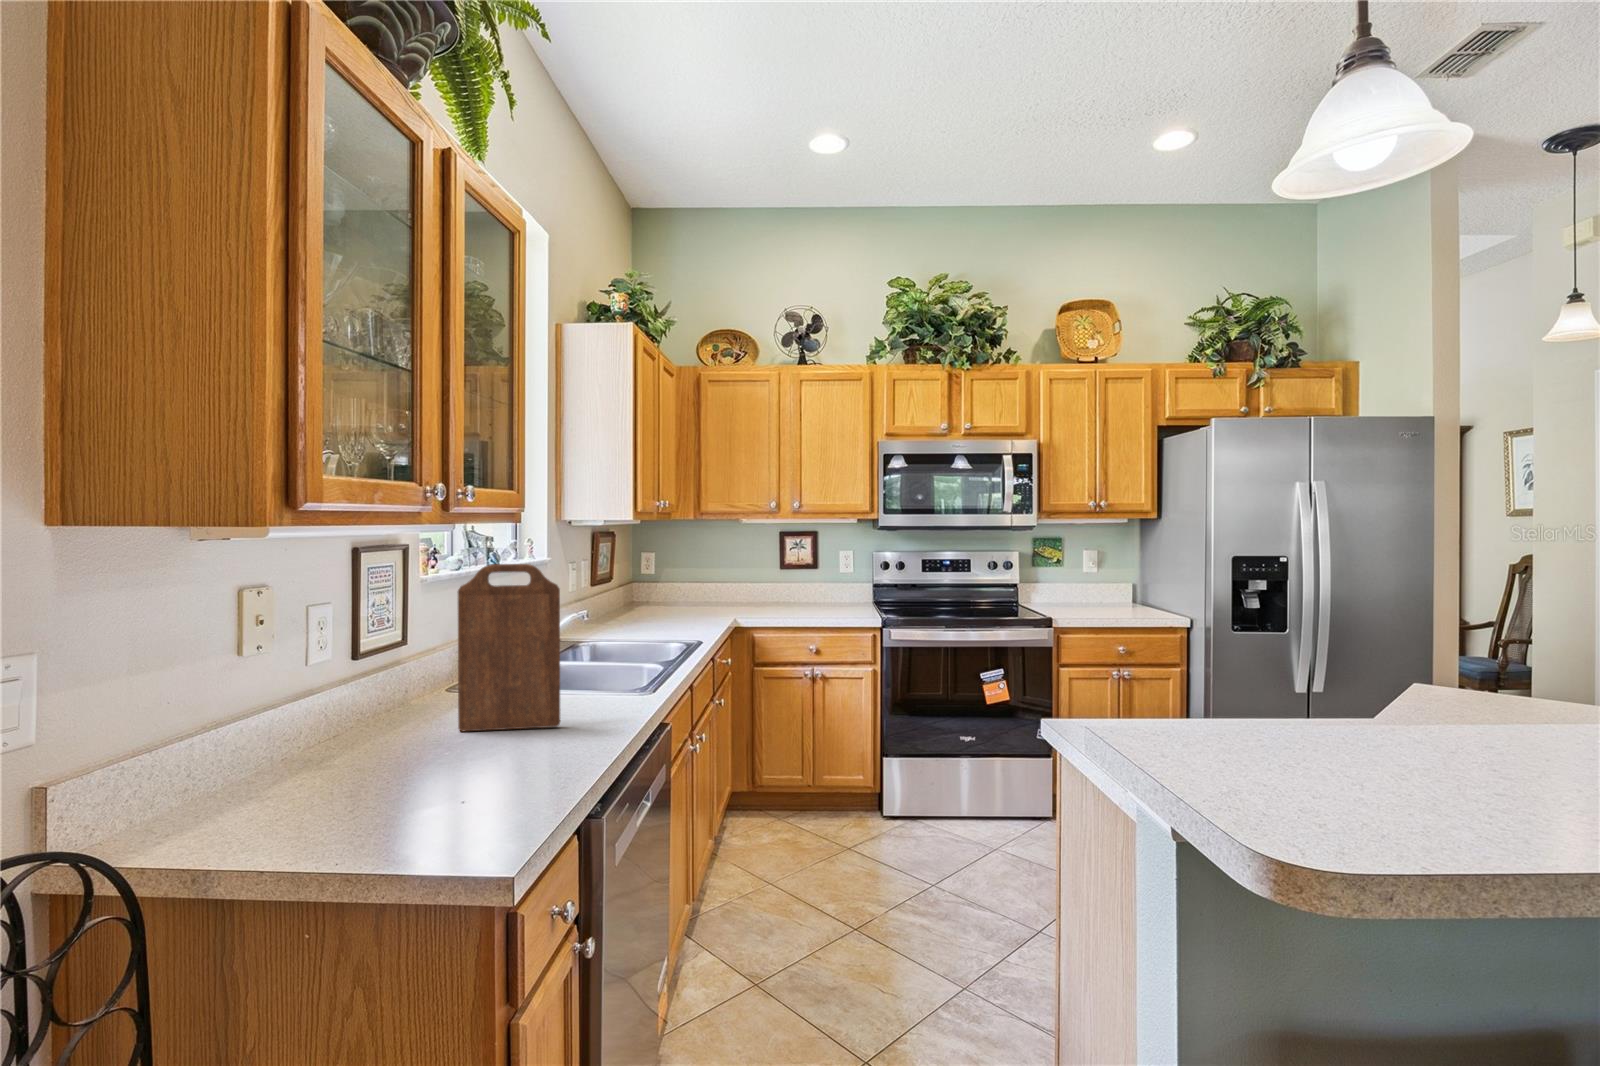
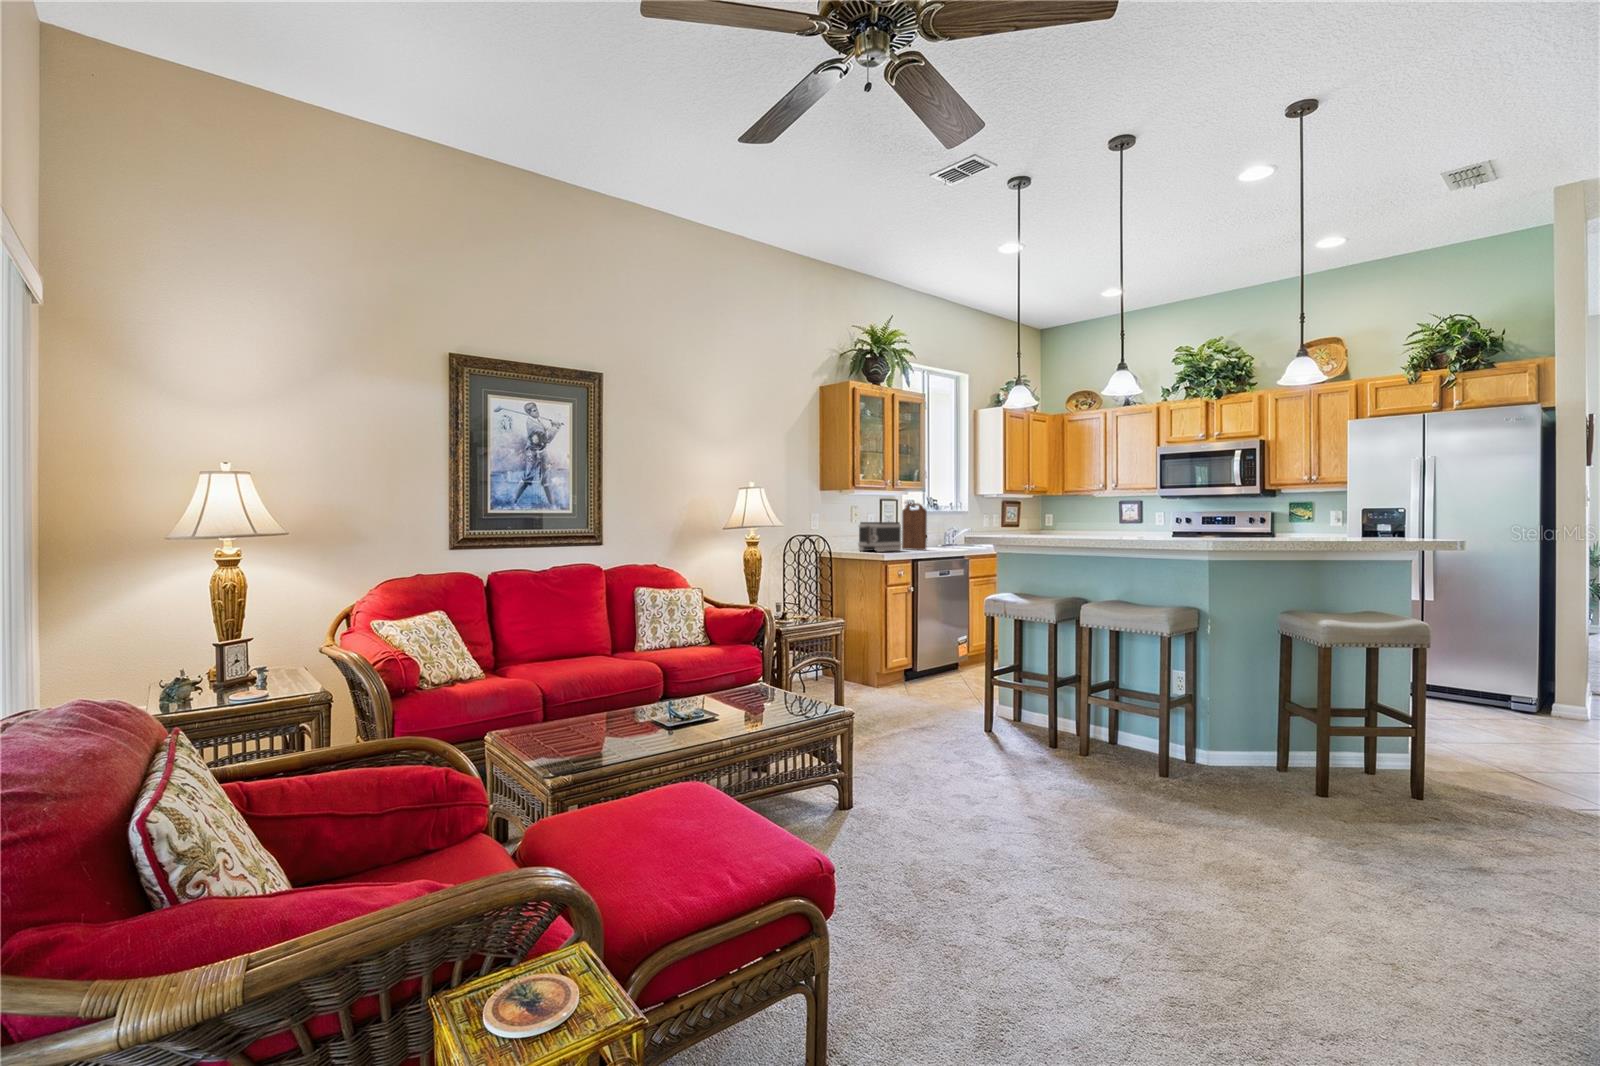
toaster: none [293,647,490,834] -> present [858,522,901,552]

